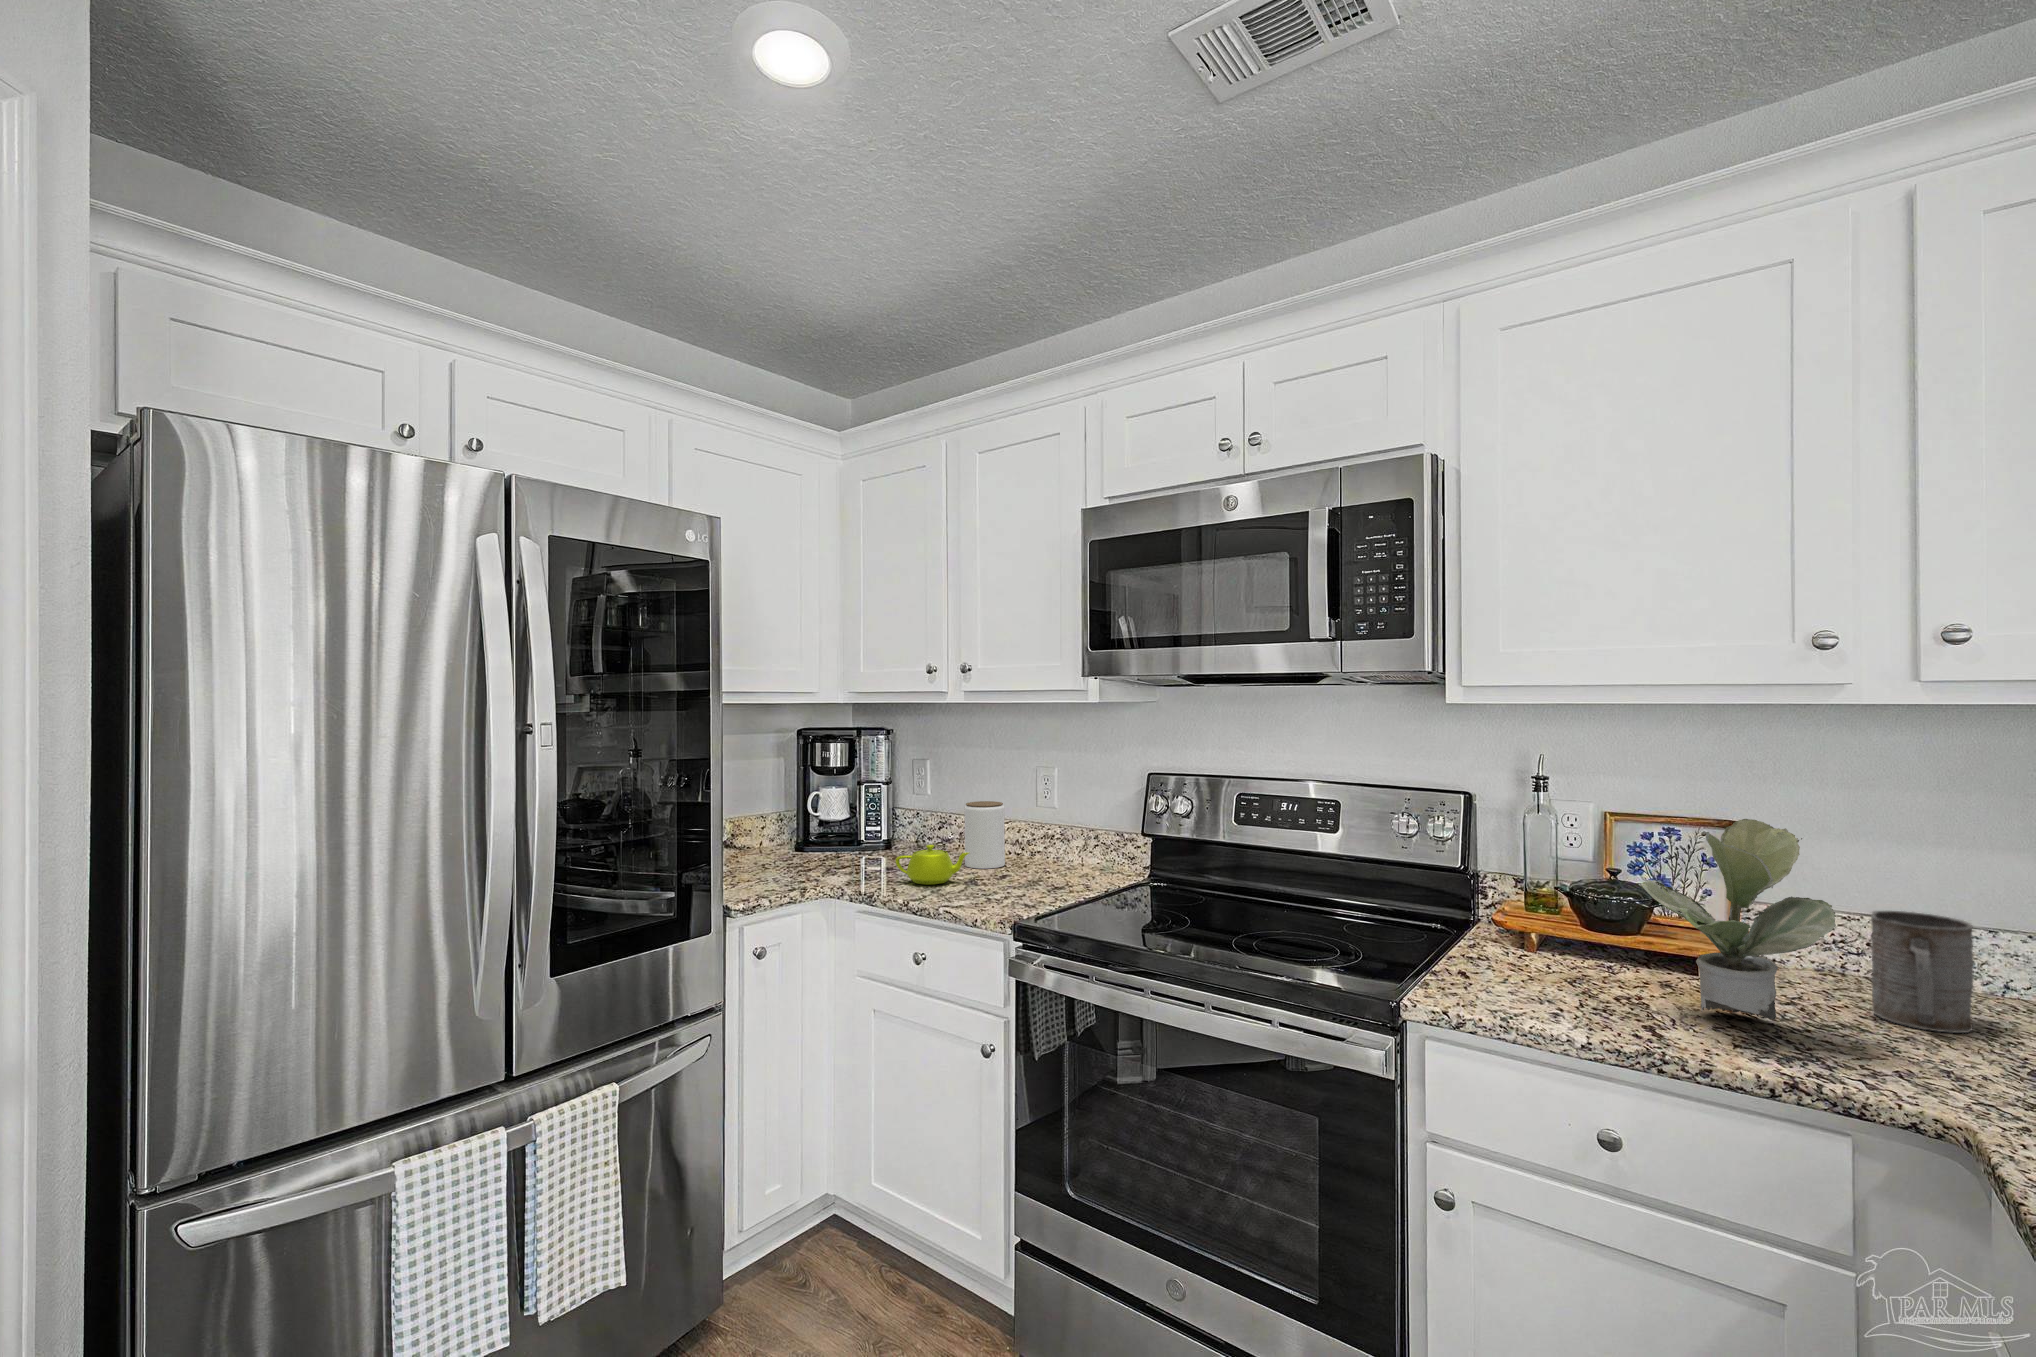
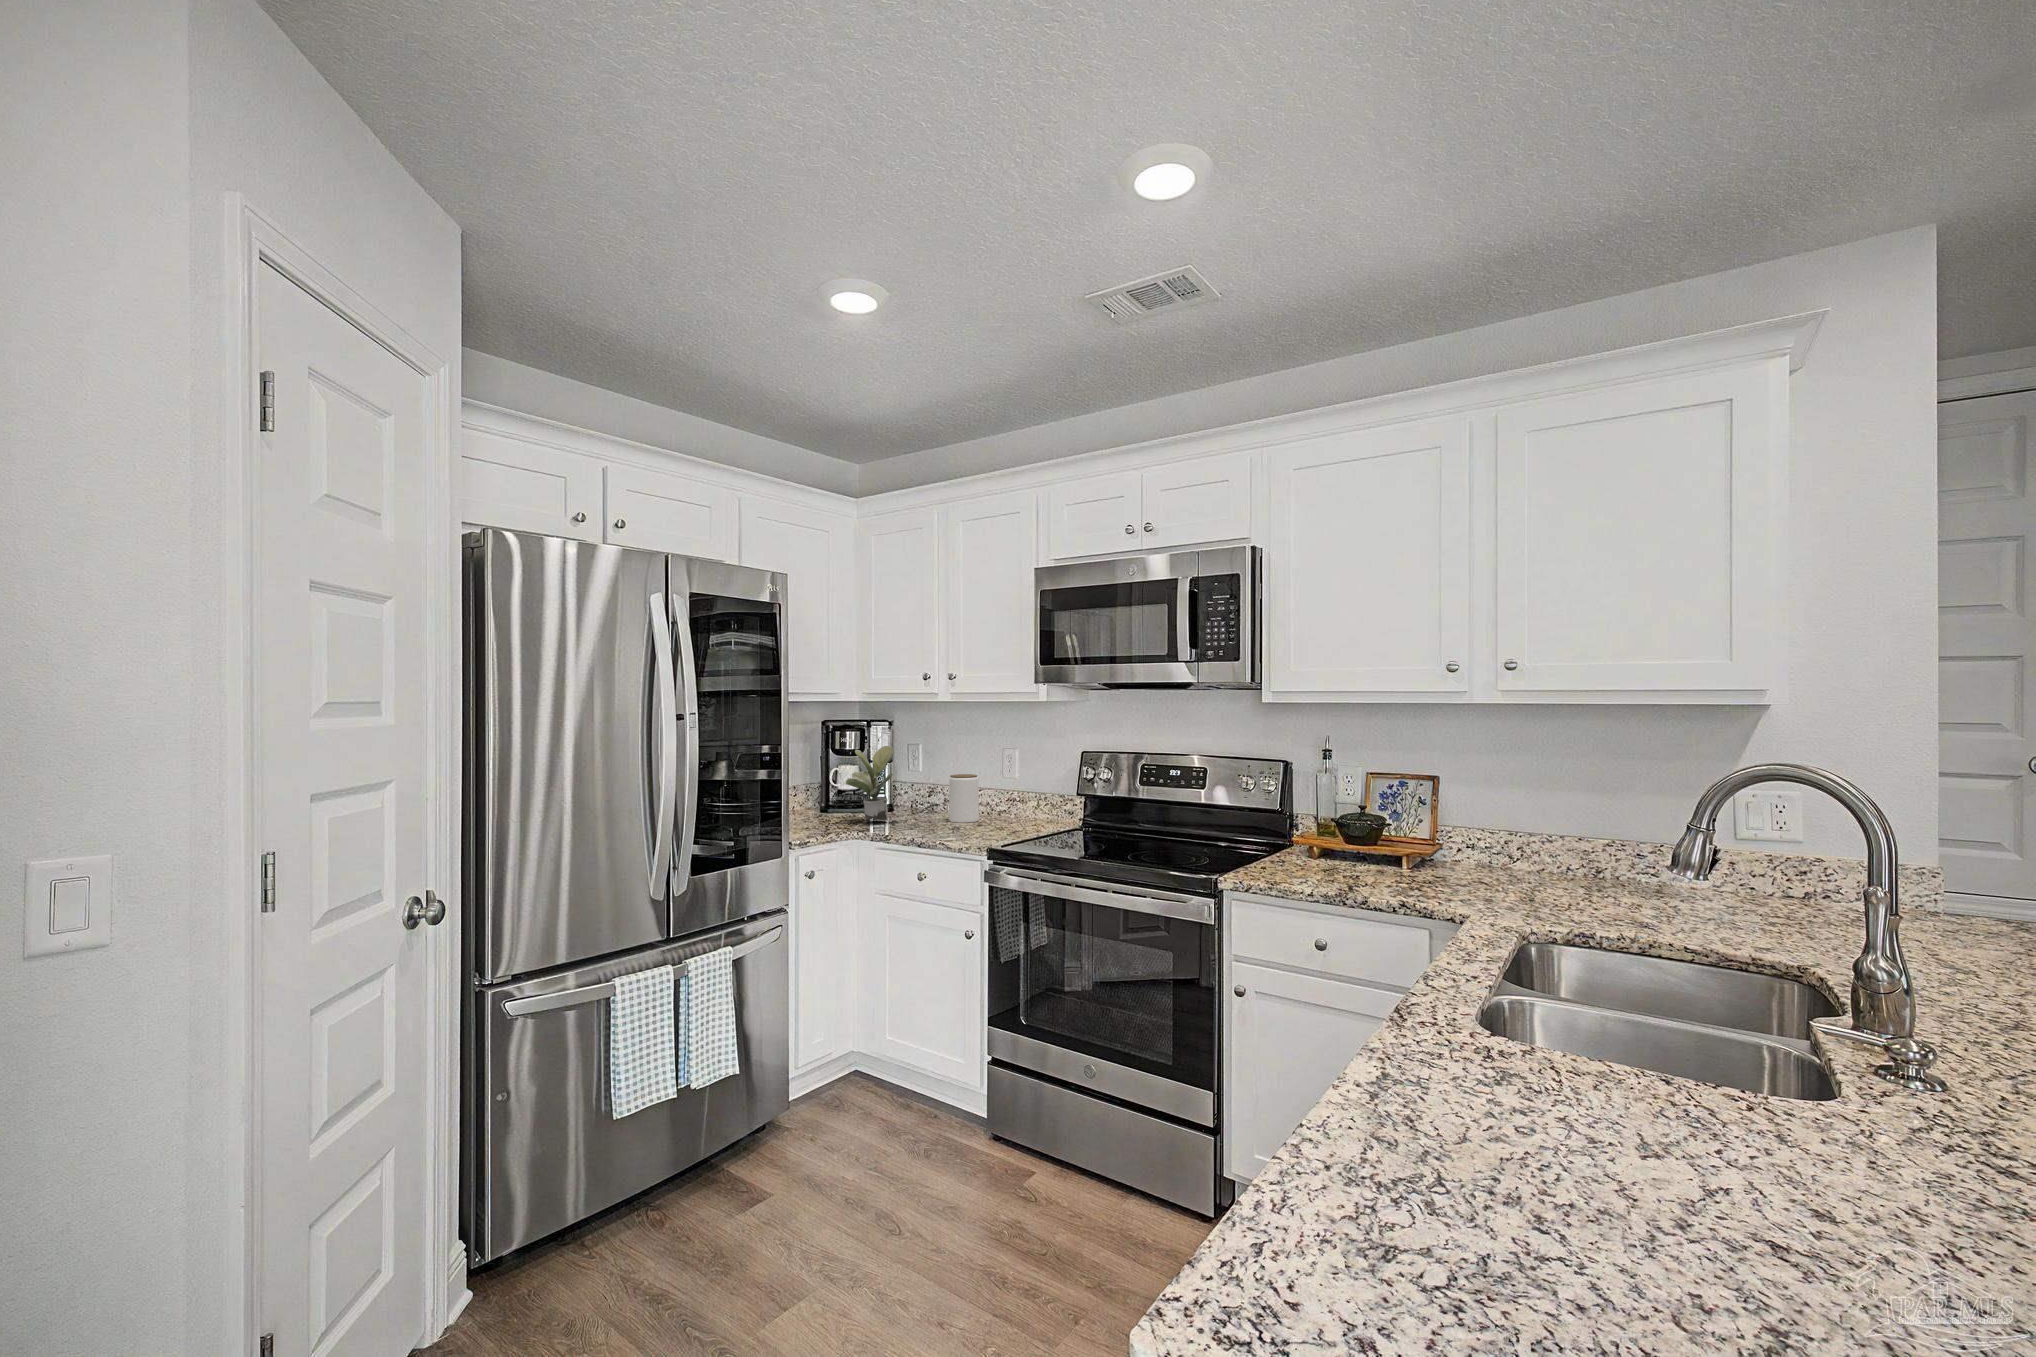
potted plant: present [1637,819,1836,1019] -> present [845,746,894,821]
teapot: present [896,845,969,885] -> none [902,803,955,831]
mug: present [1871,911,1974,1033] -> none [1481,823,1527,886]

